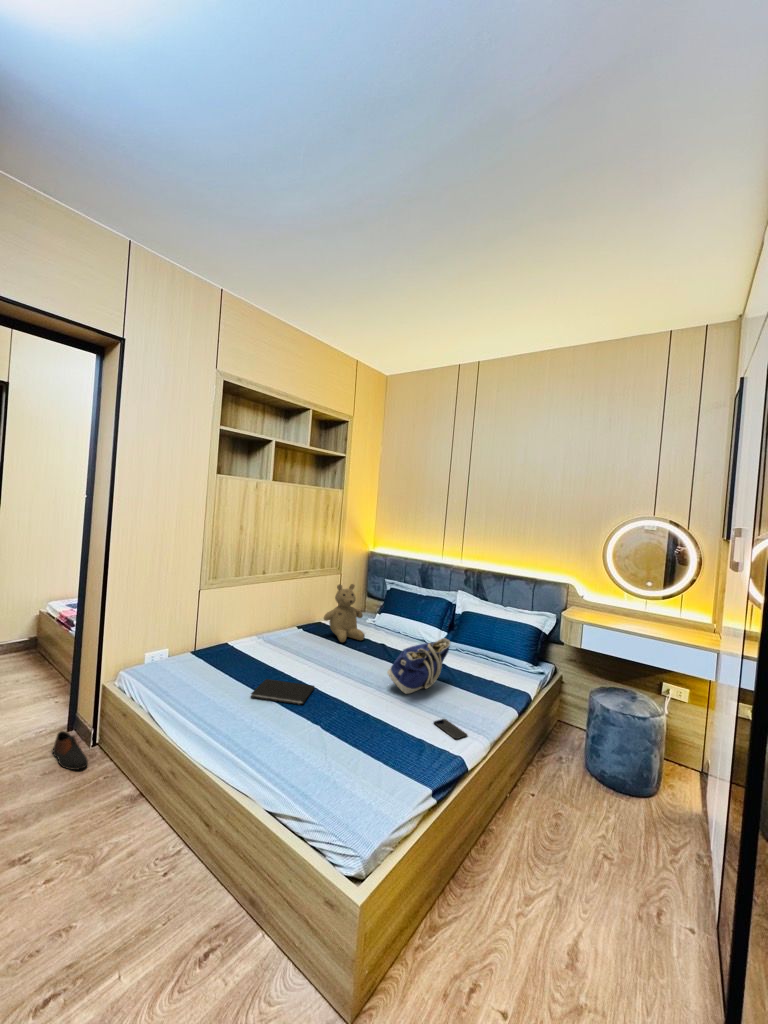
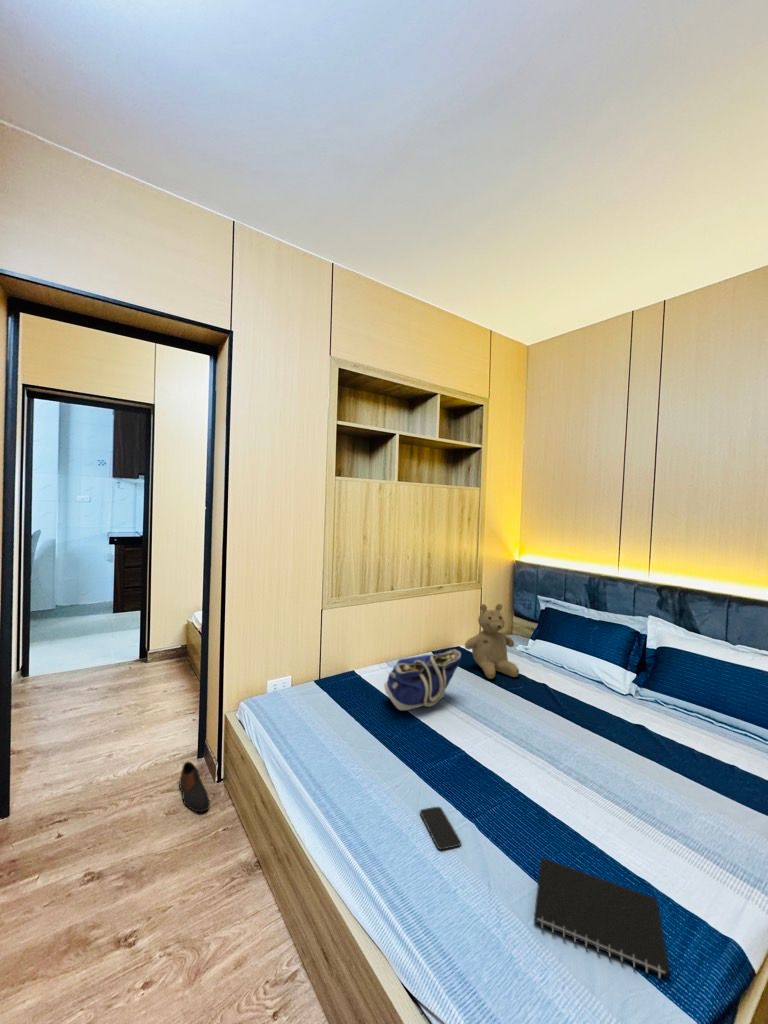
tote bag: present [387,638,450,694] -> present [384,650,461,710]
notebook: present [251,679,314,704] -> present [534,858,669,978]
smartphone: present [434,719,467,739] -> present [420,807,461,849]

